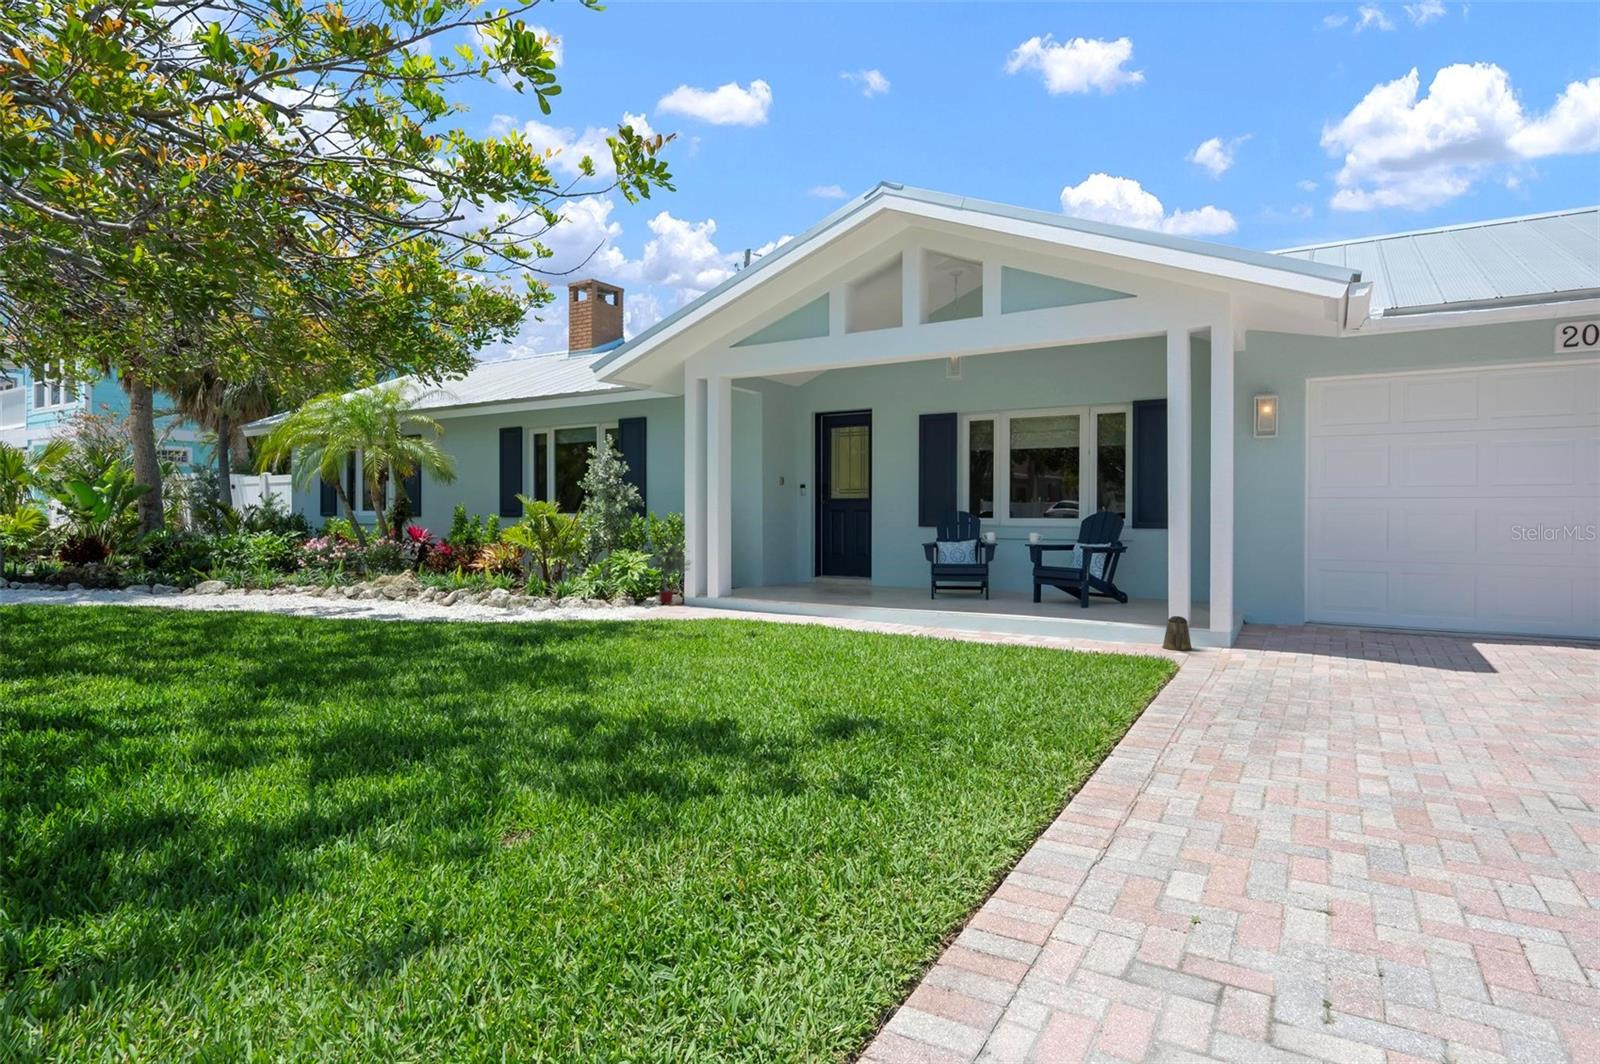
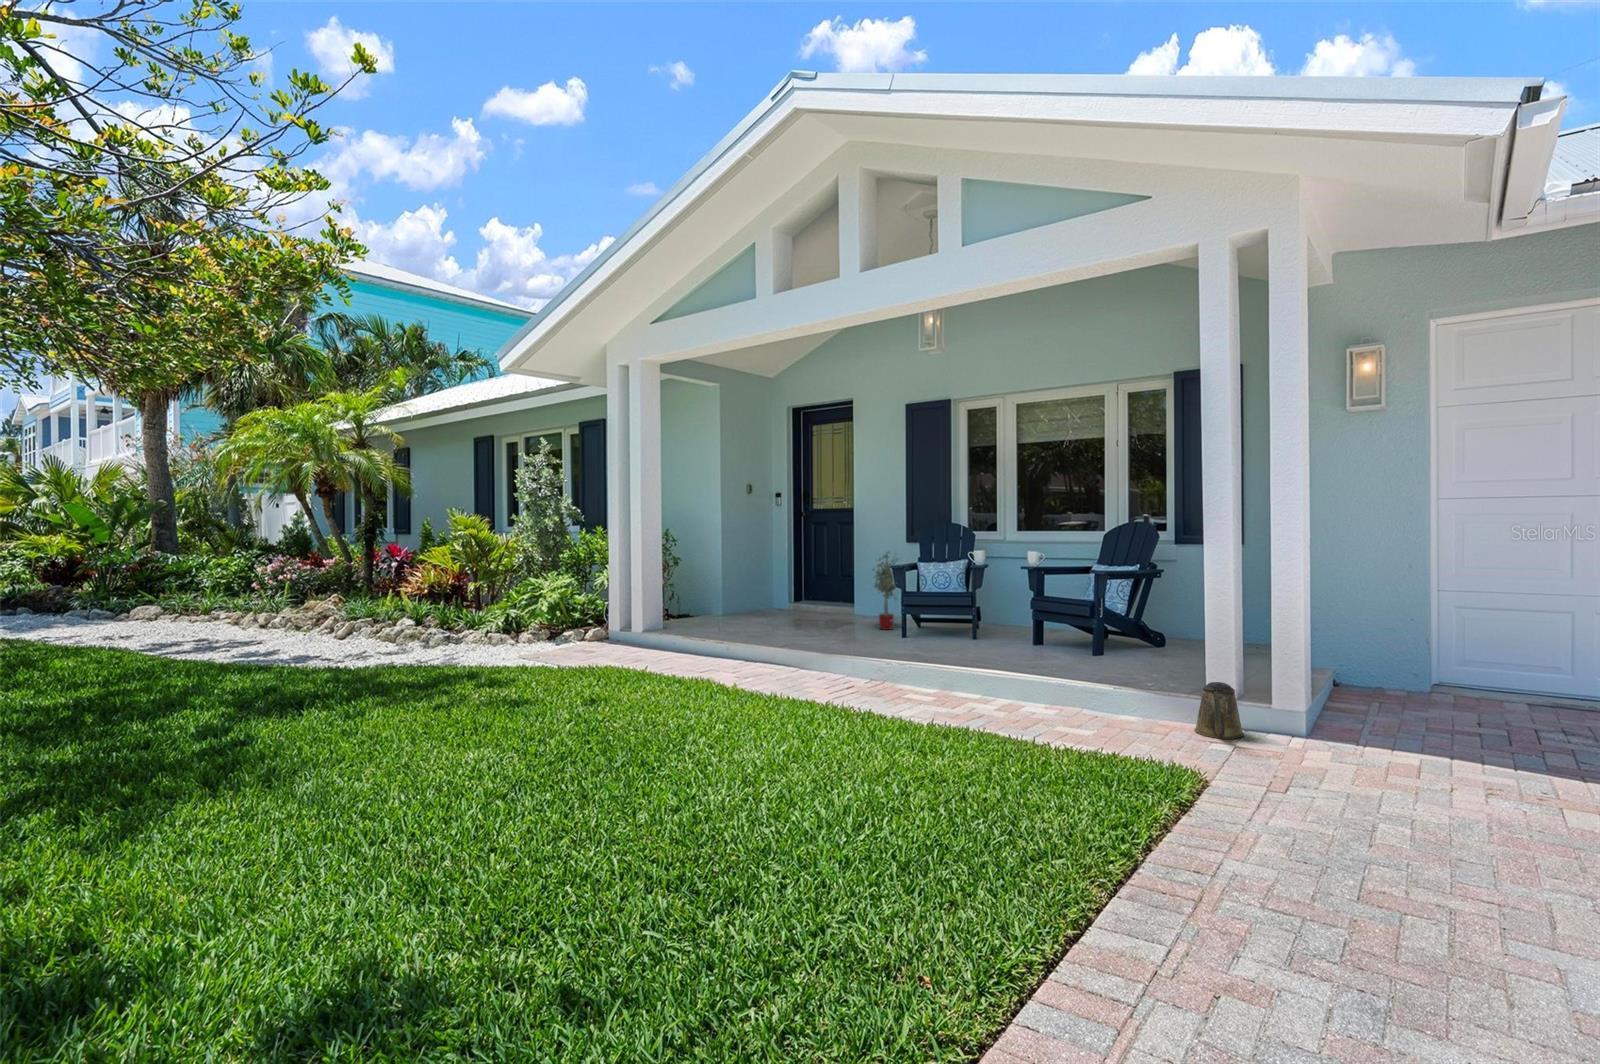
potted tree: present [652,535,690,604] -> present [873,552,899,630]

